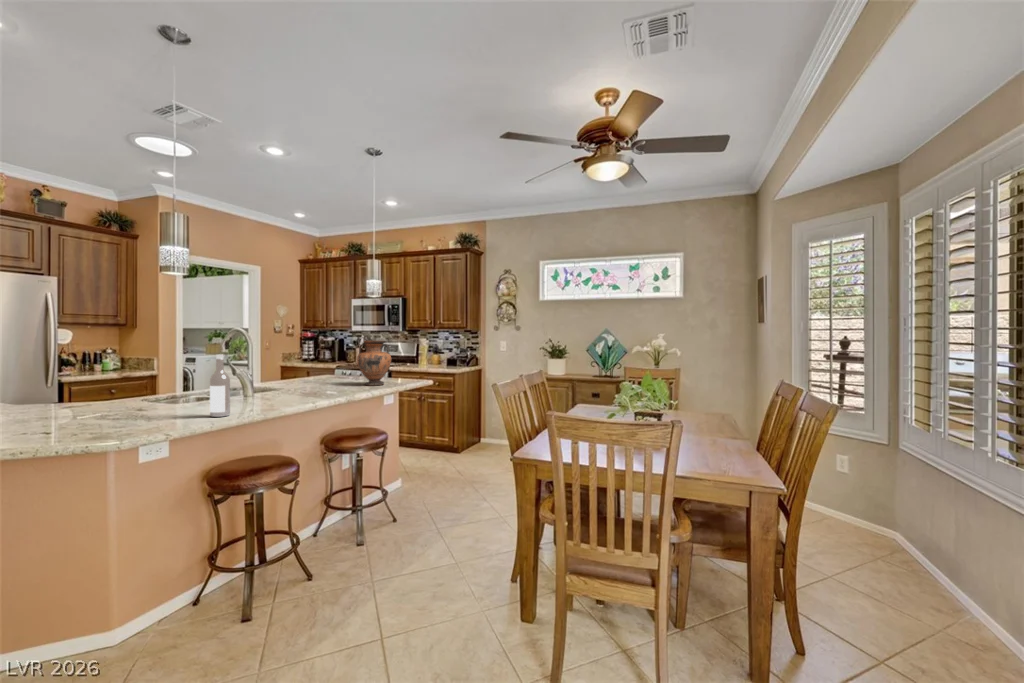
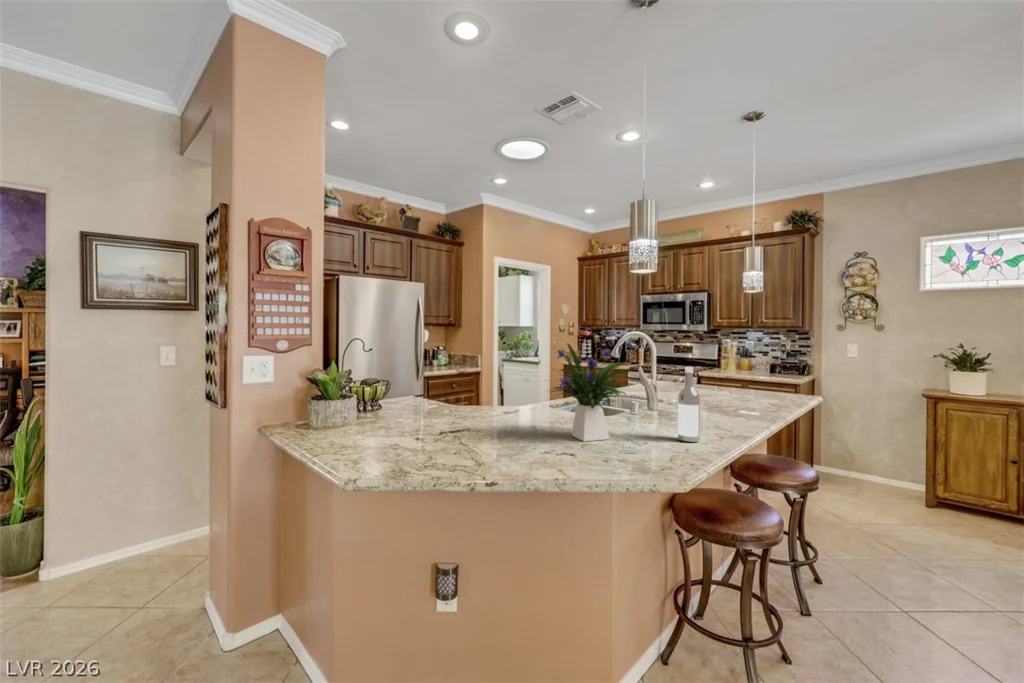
flower arrangement: none [64,334,173,424] -> present [552,343,634,442]
vase: present [357,341,391,386] -> none [726,345,770,400]

